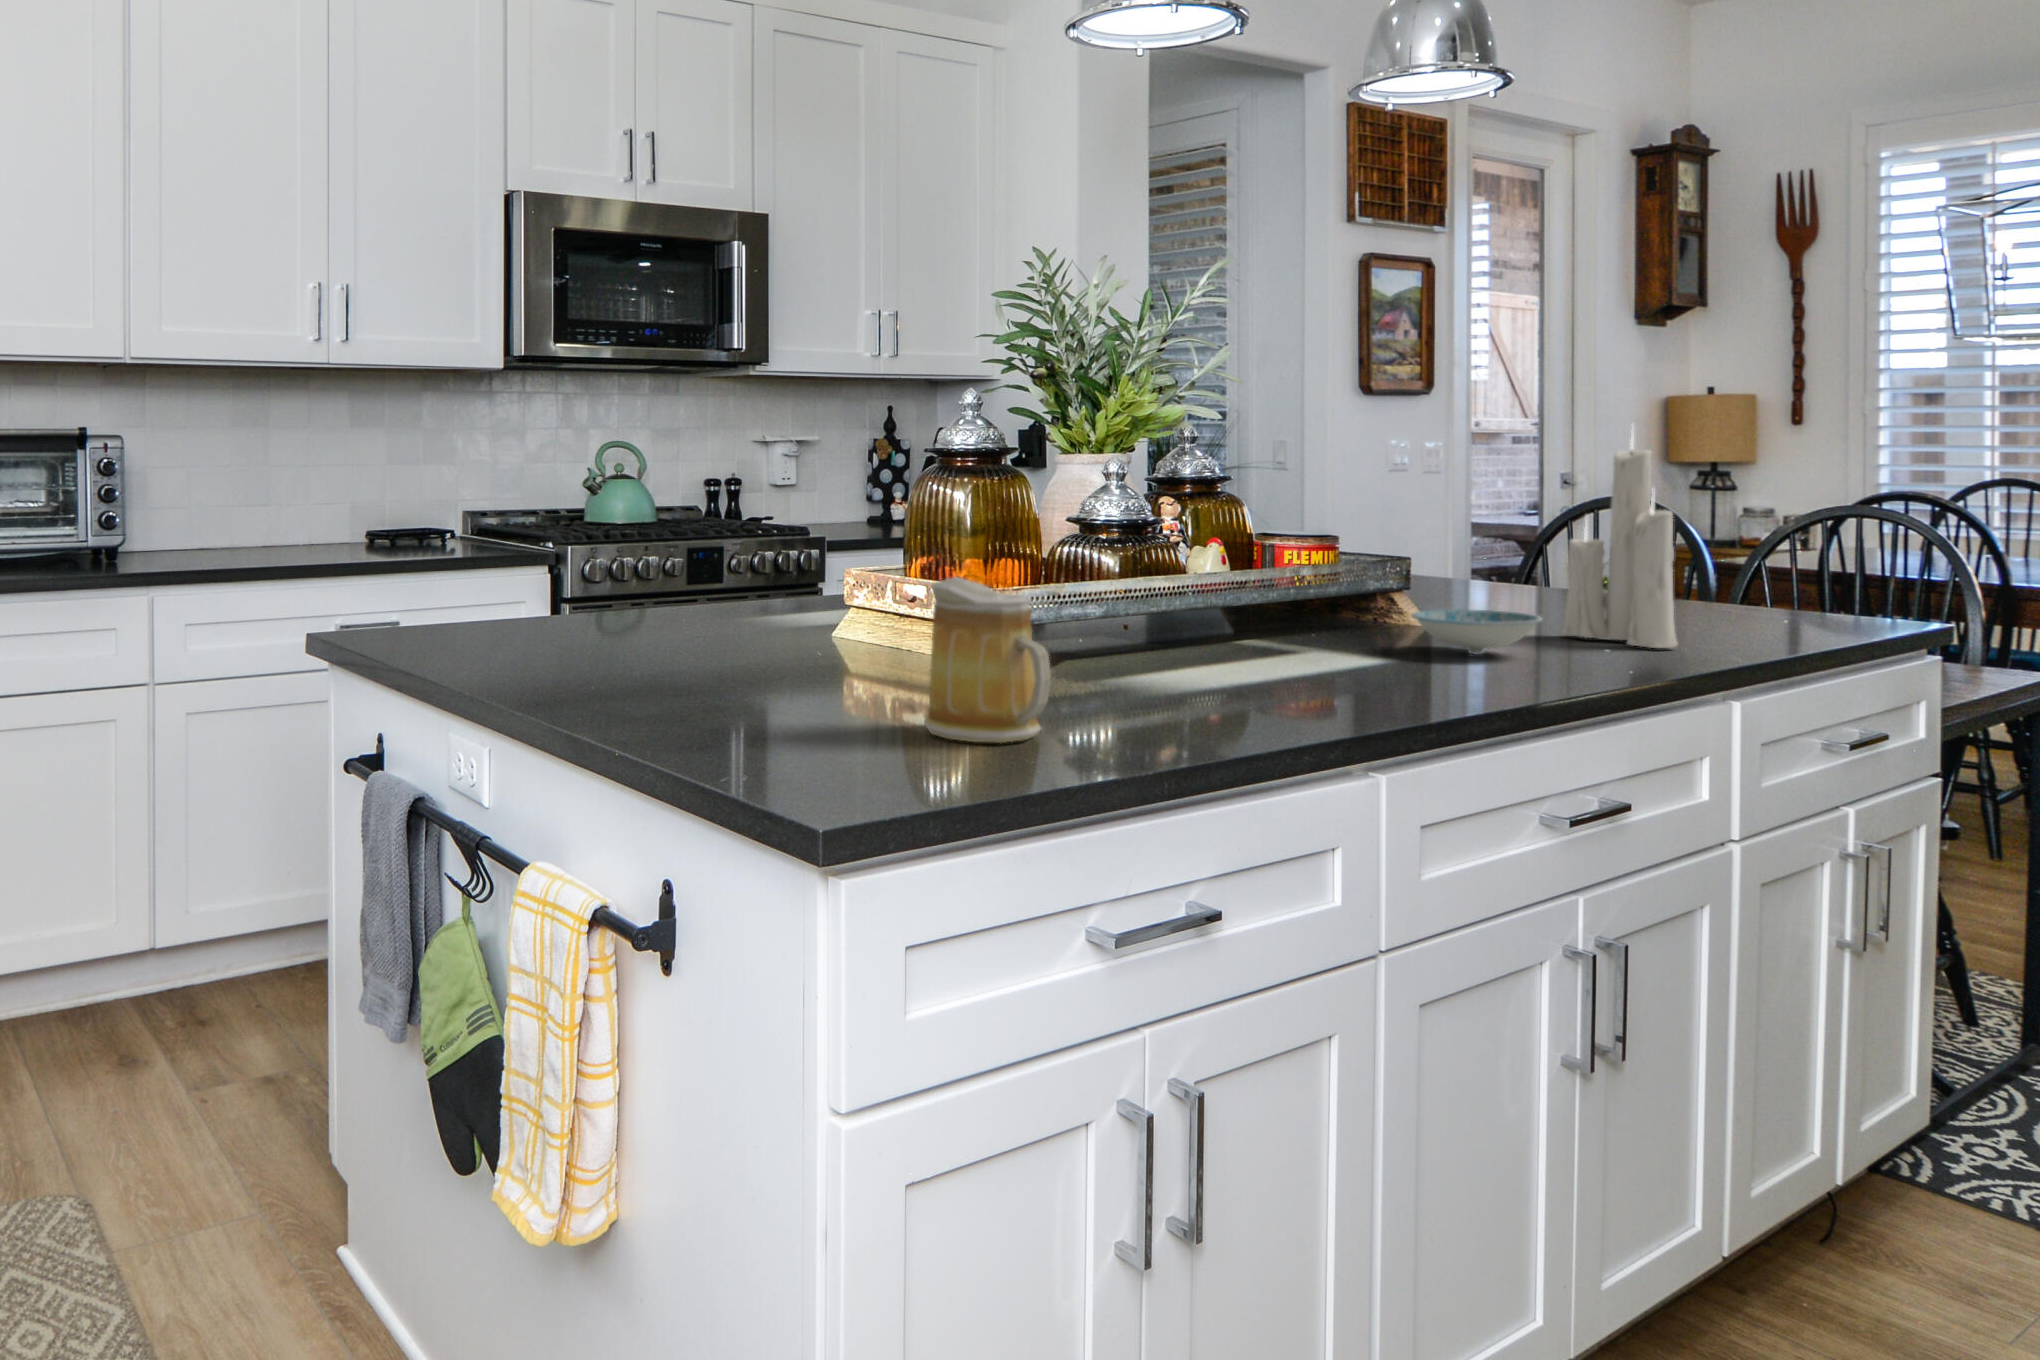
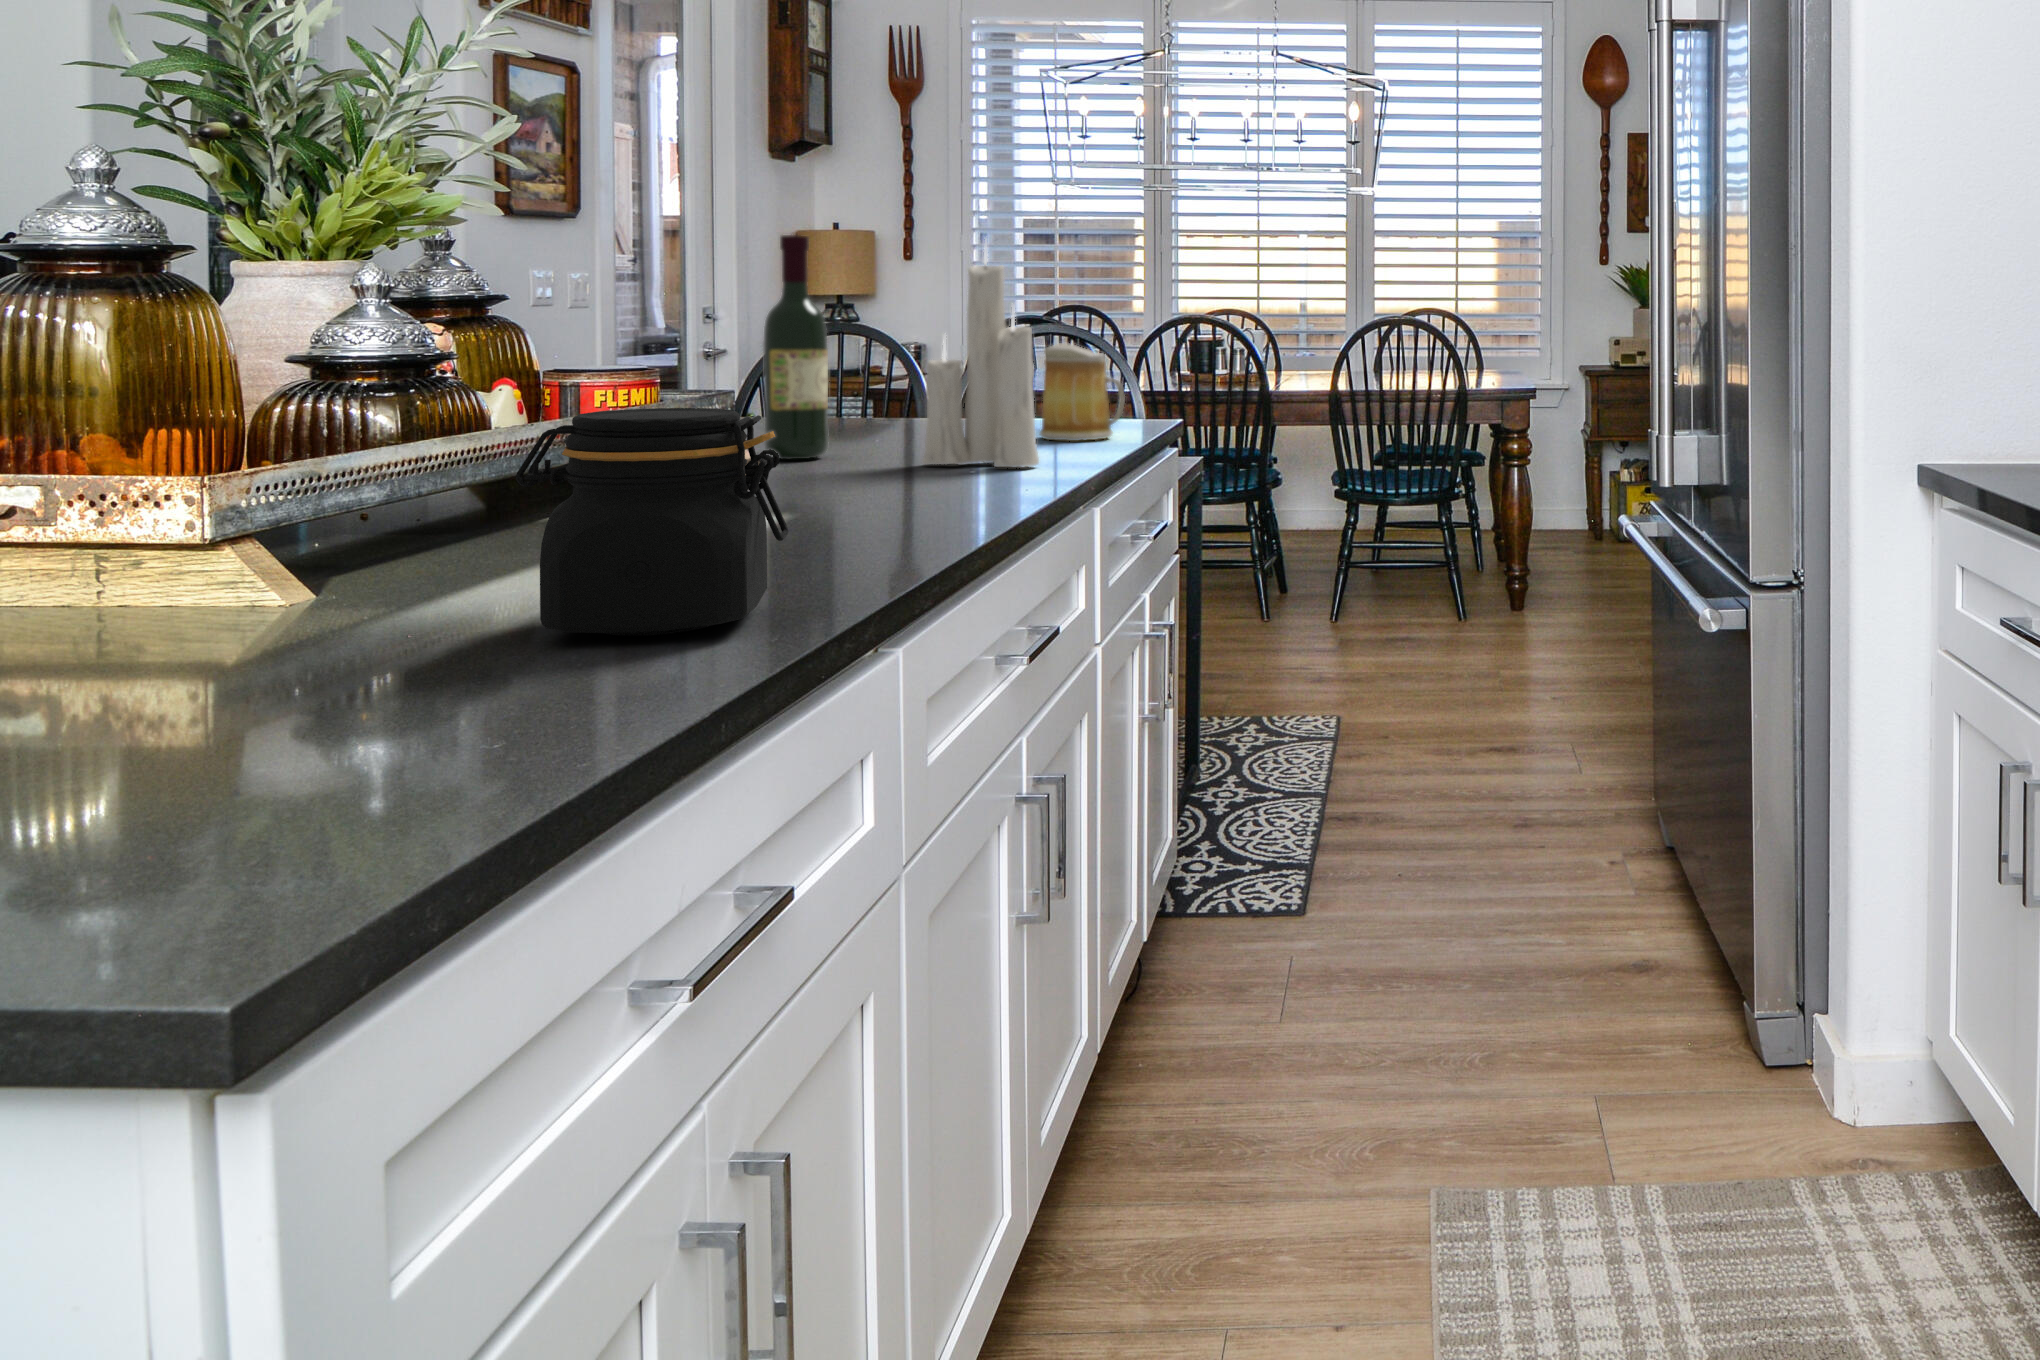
wine bottle: none [1433,425,1491,620] -> present [763,235,829,459]
jar: none [1112,566,1278,723] -> present [516,408,788,636]
mug: present [924,577,1051,743] -> present [1040,343,1125,441]
ceramic bowl: present [1411,609,1543,654] -> none [800,443,942,494]

